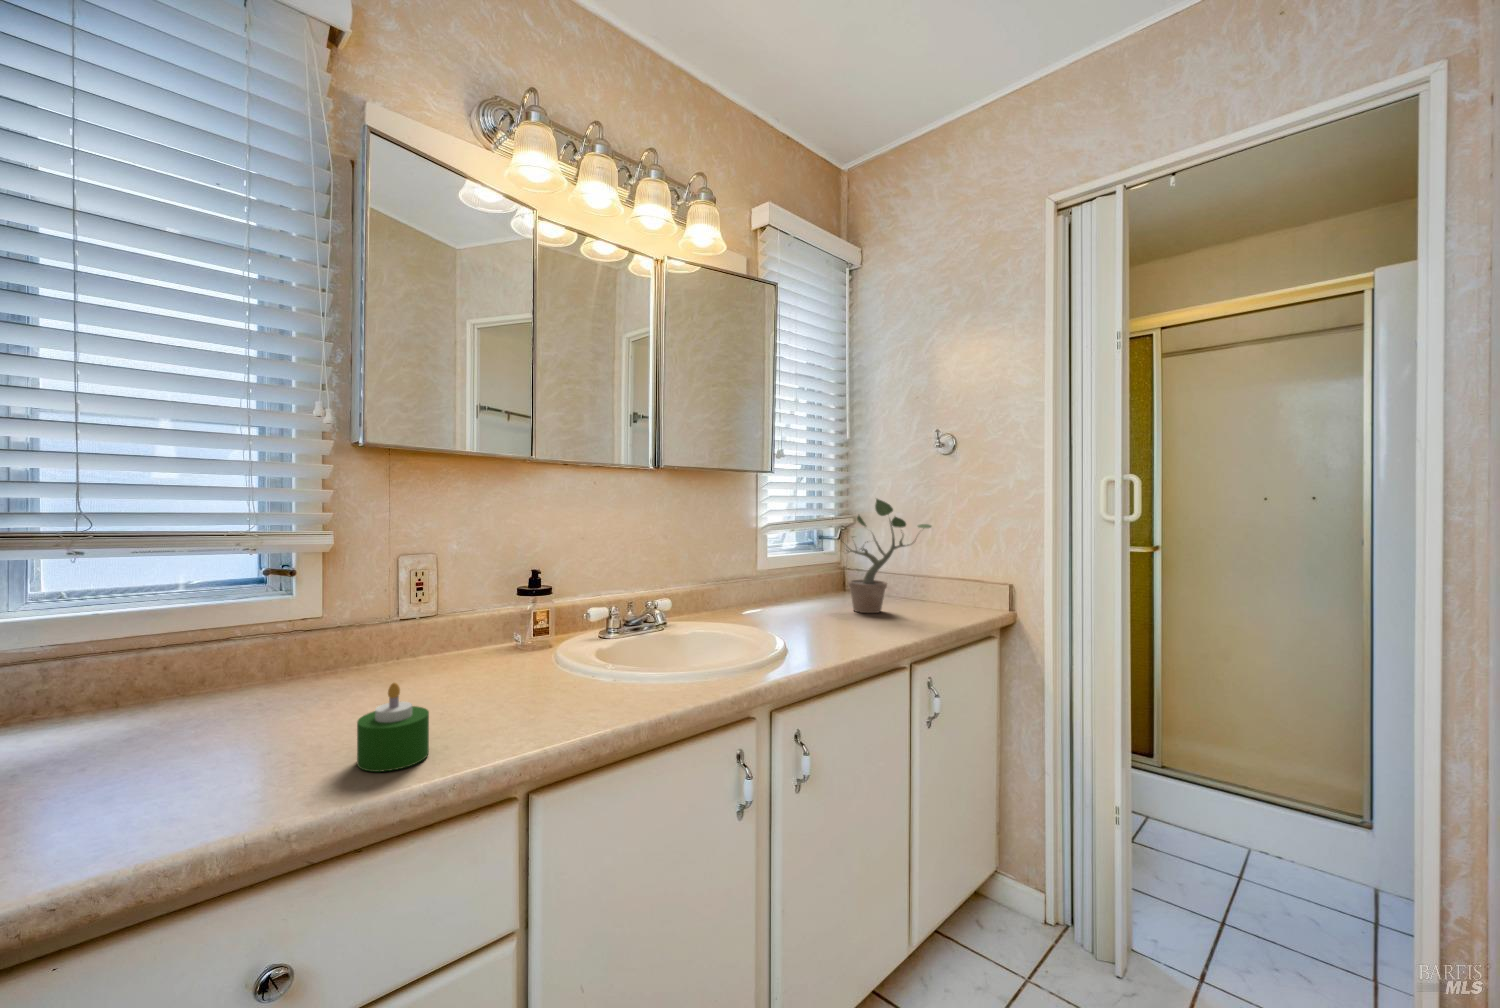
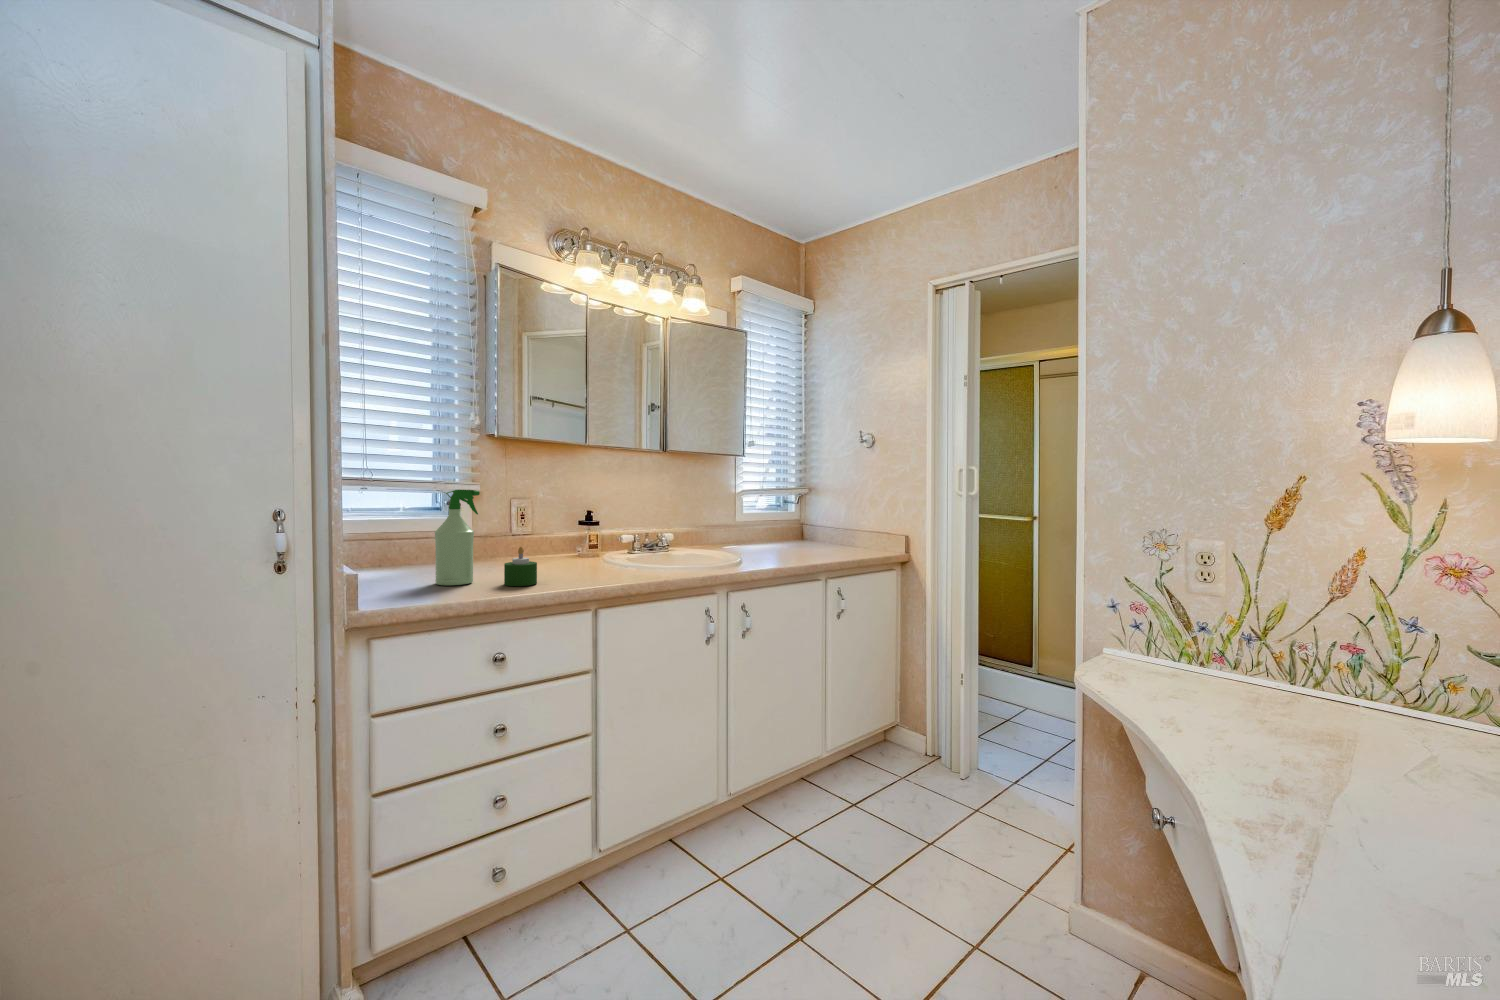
potted plant: present [833,499,932,613] -> none [779,471,852,549]
spray bottle: none [200,565,308,778] -> present [435,490,480,585]

